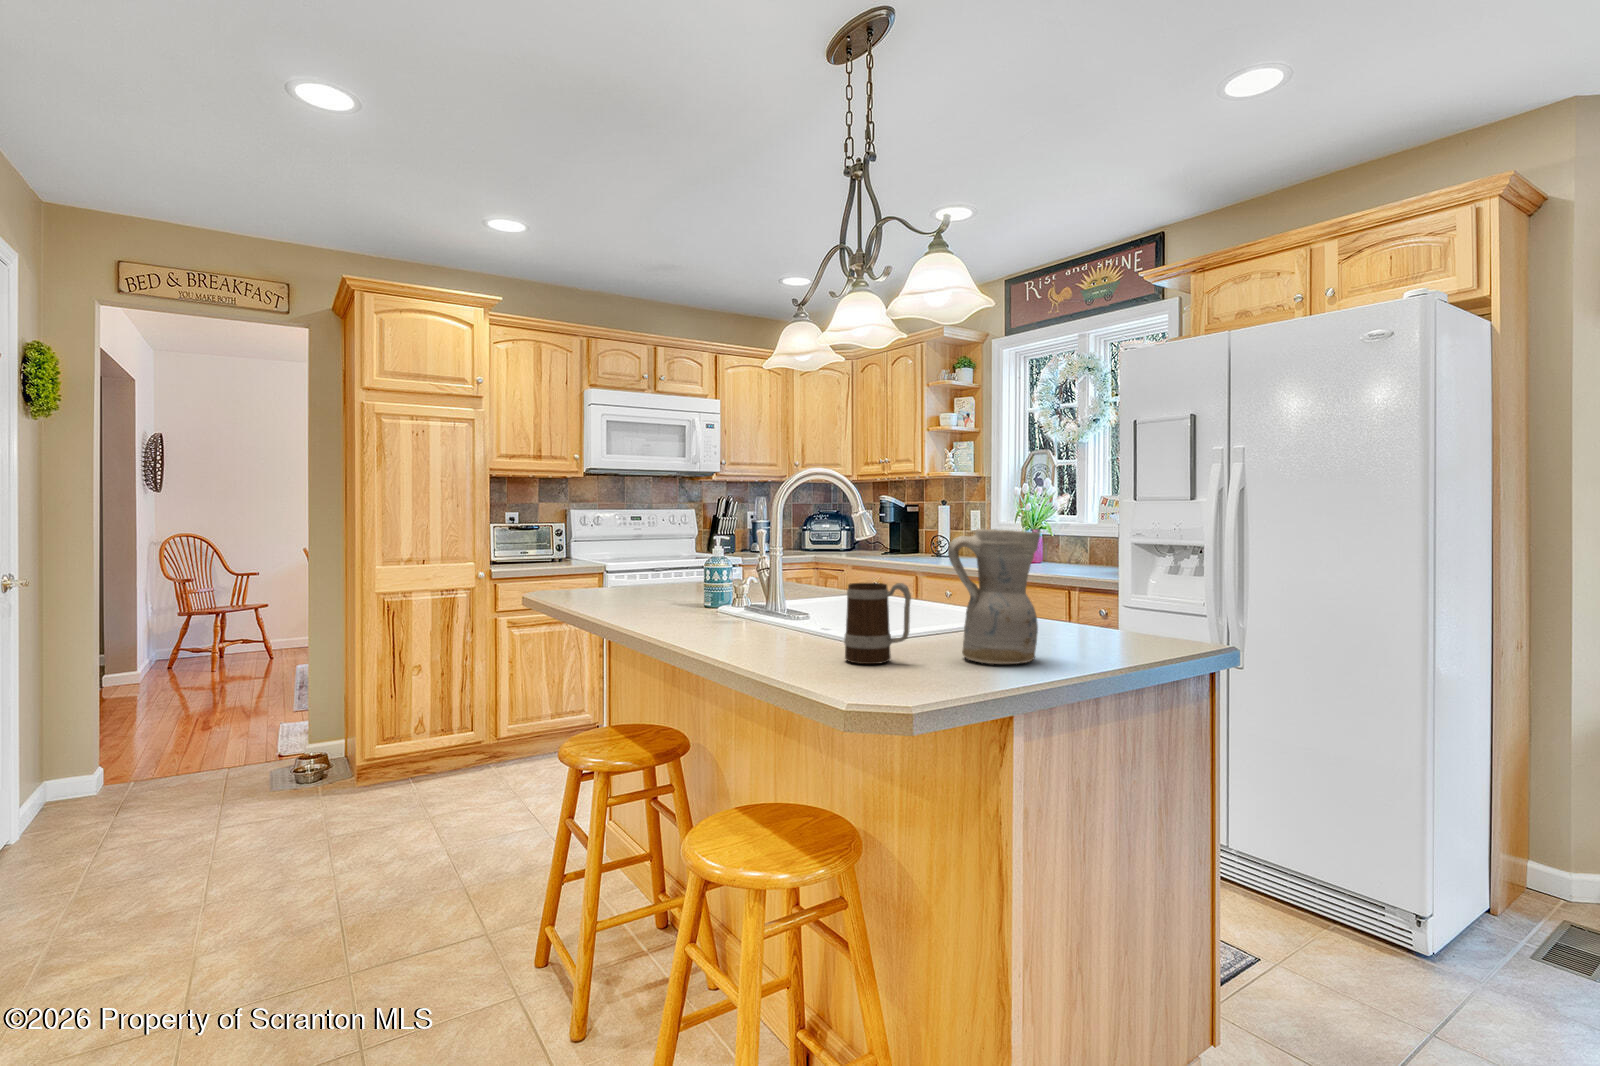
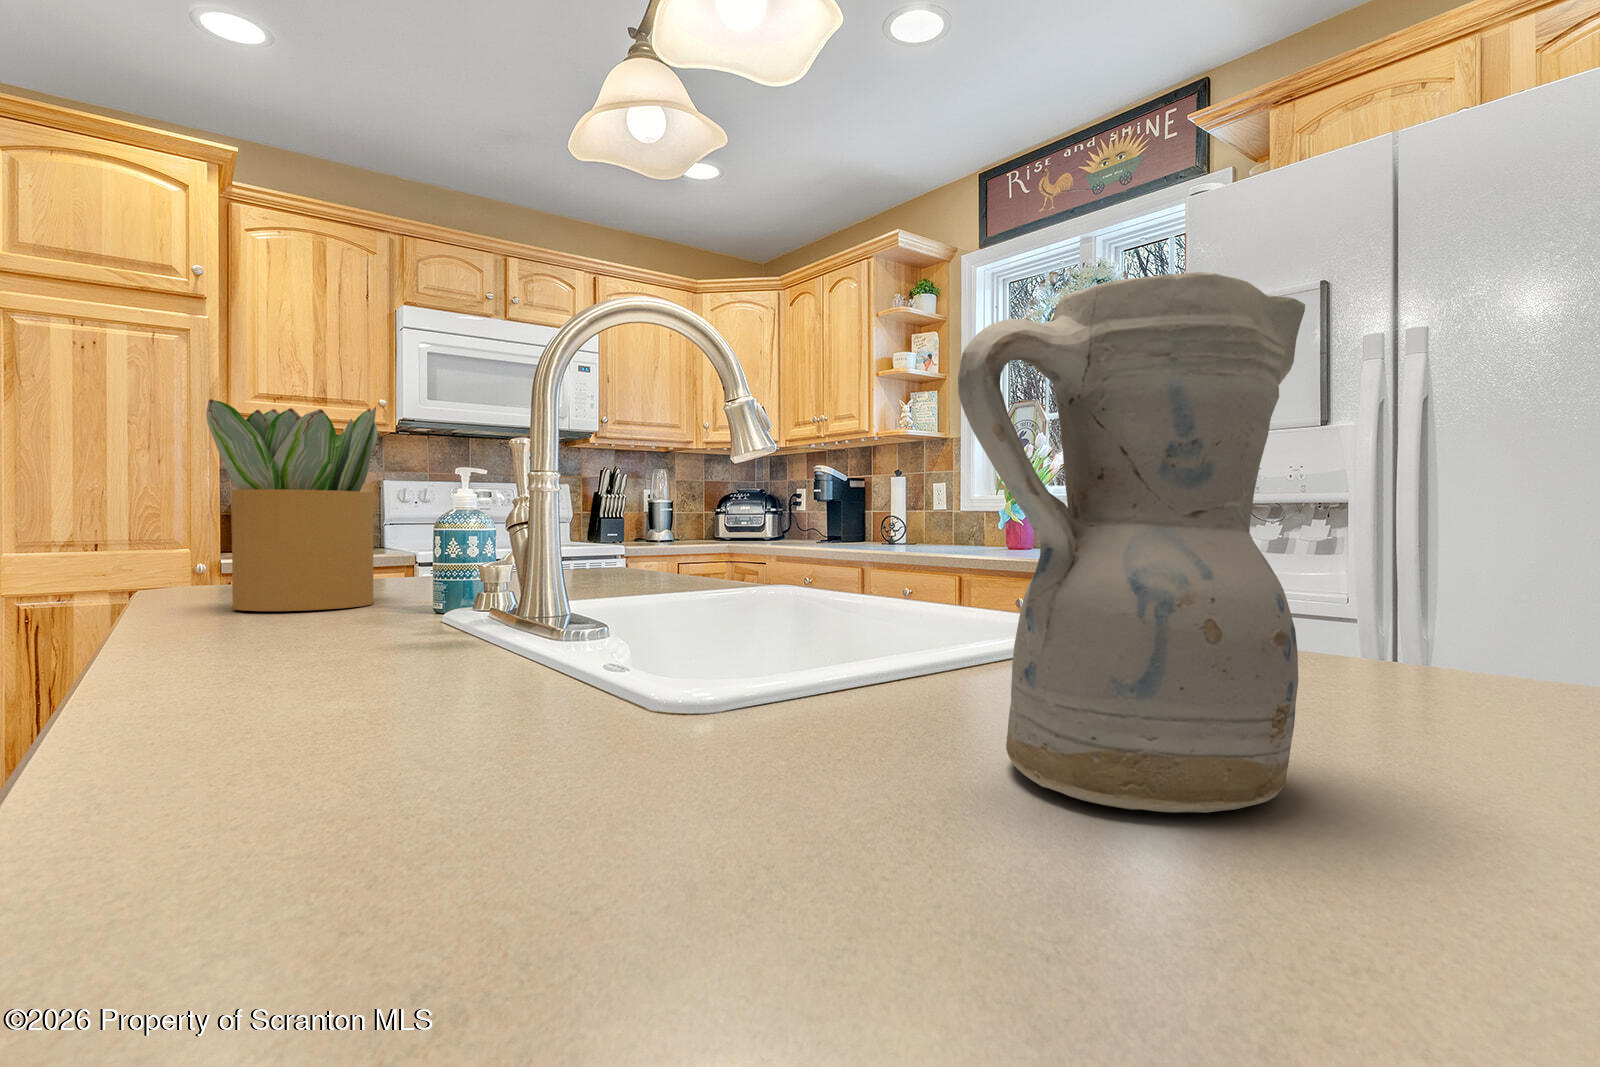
potted plant: none [596,504,671,607] -> present [206,399,378,611]
mug: present [844,583,911,664] -> none [564,490,819,821]

